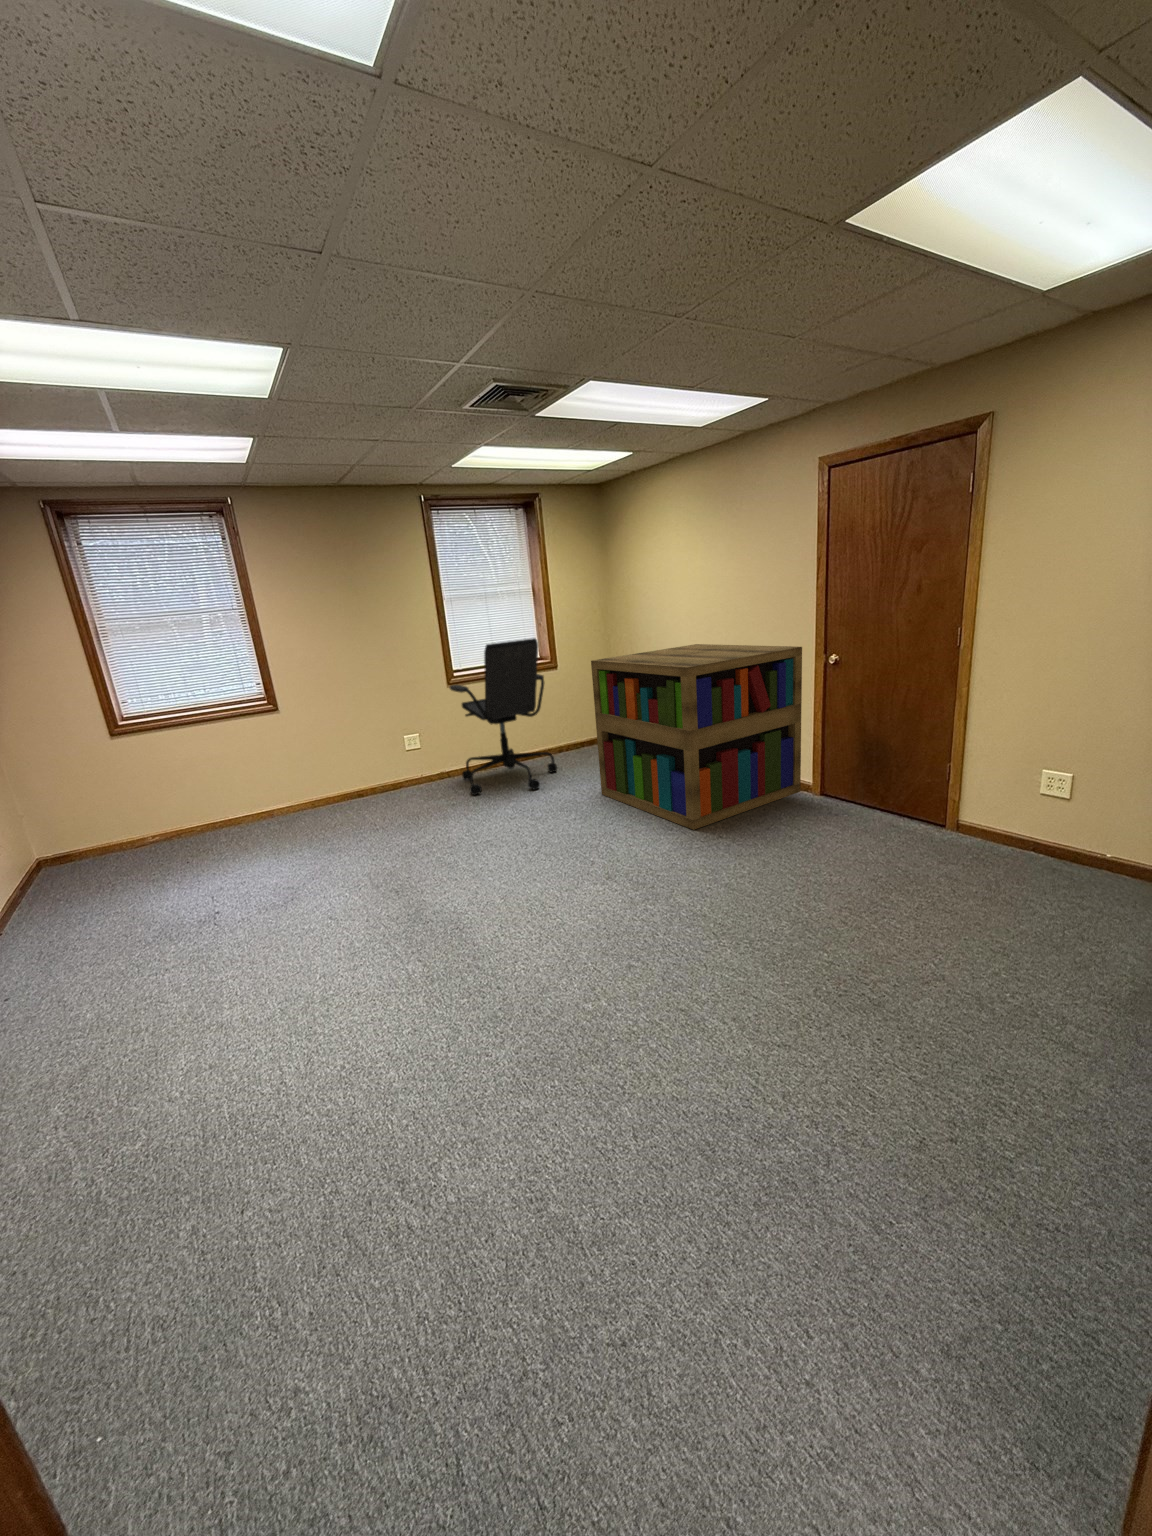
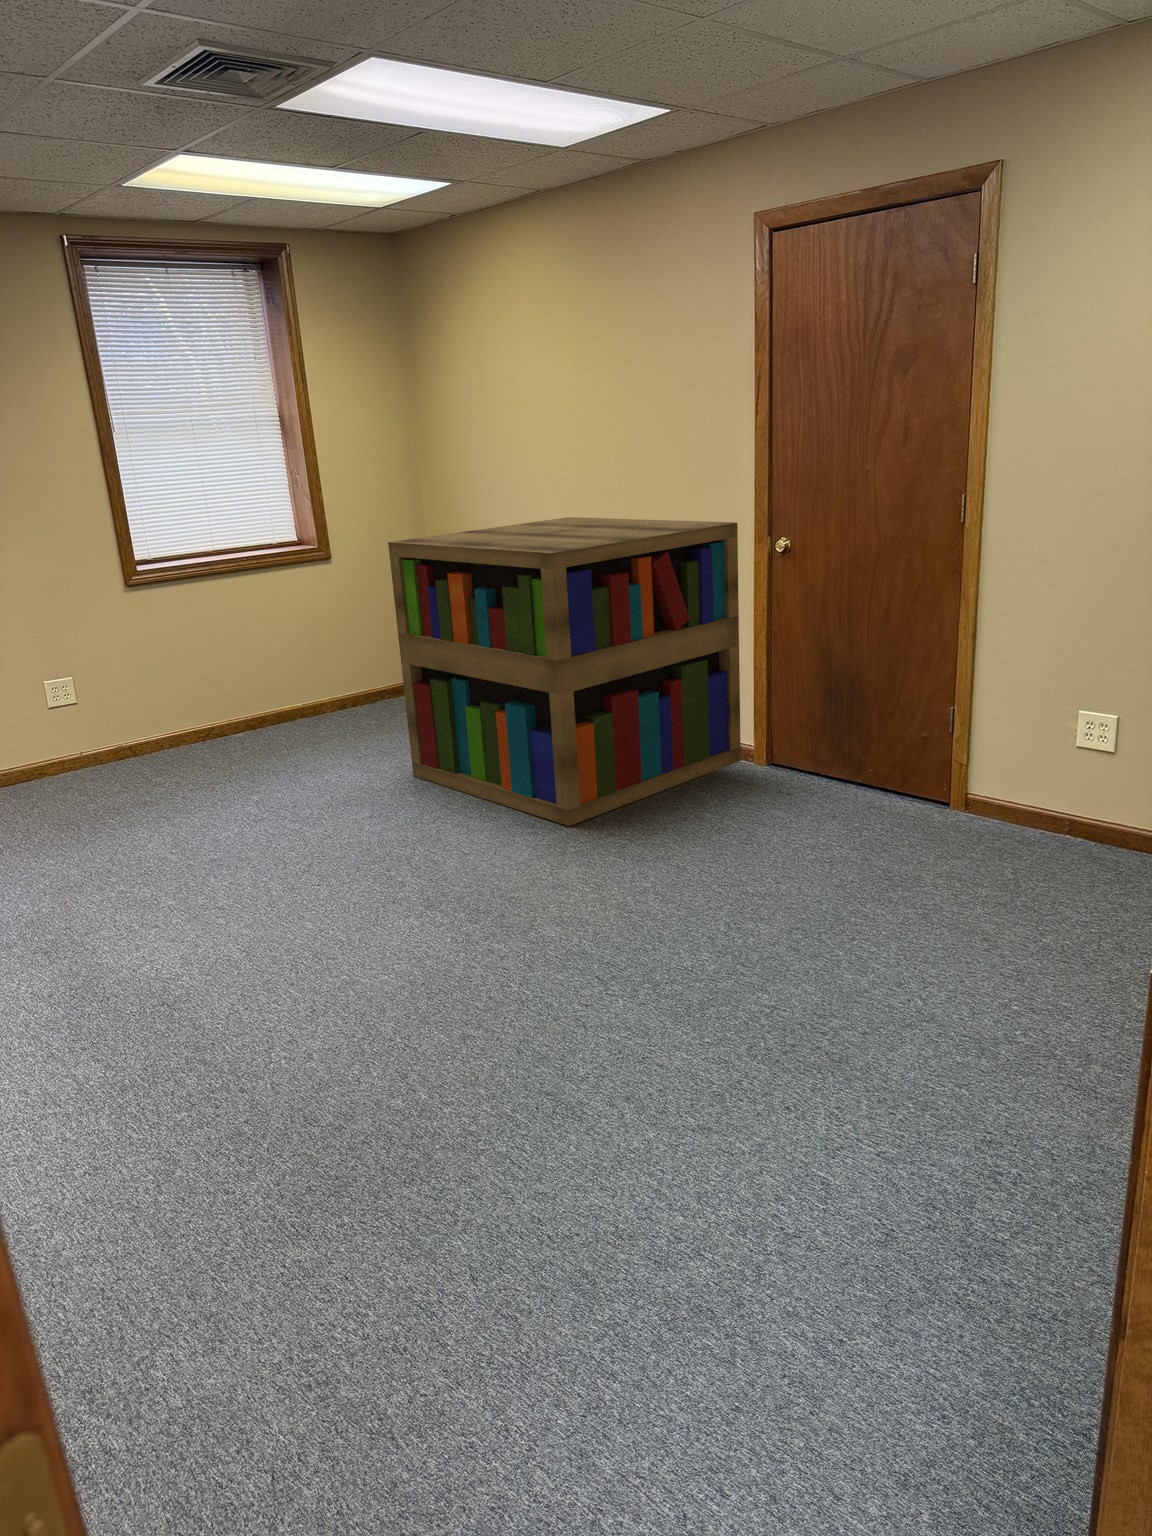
office chair: present [449,638,557,795] -> none [128,502,333,785]

